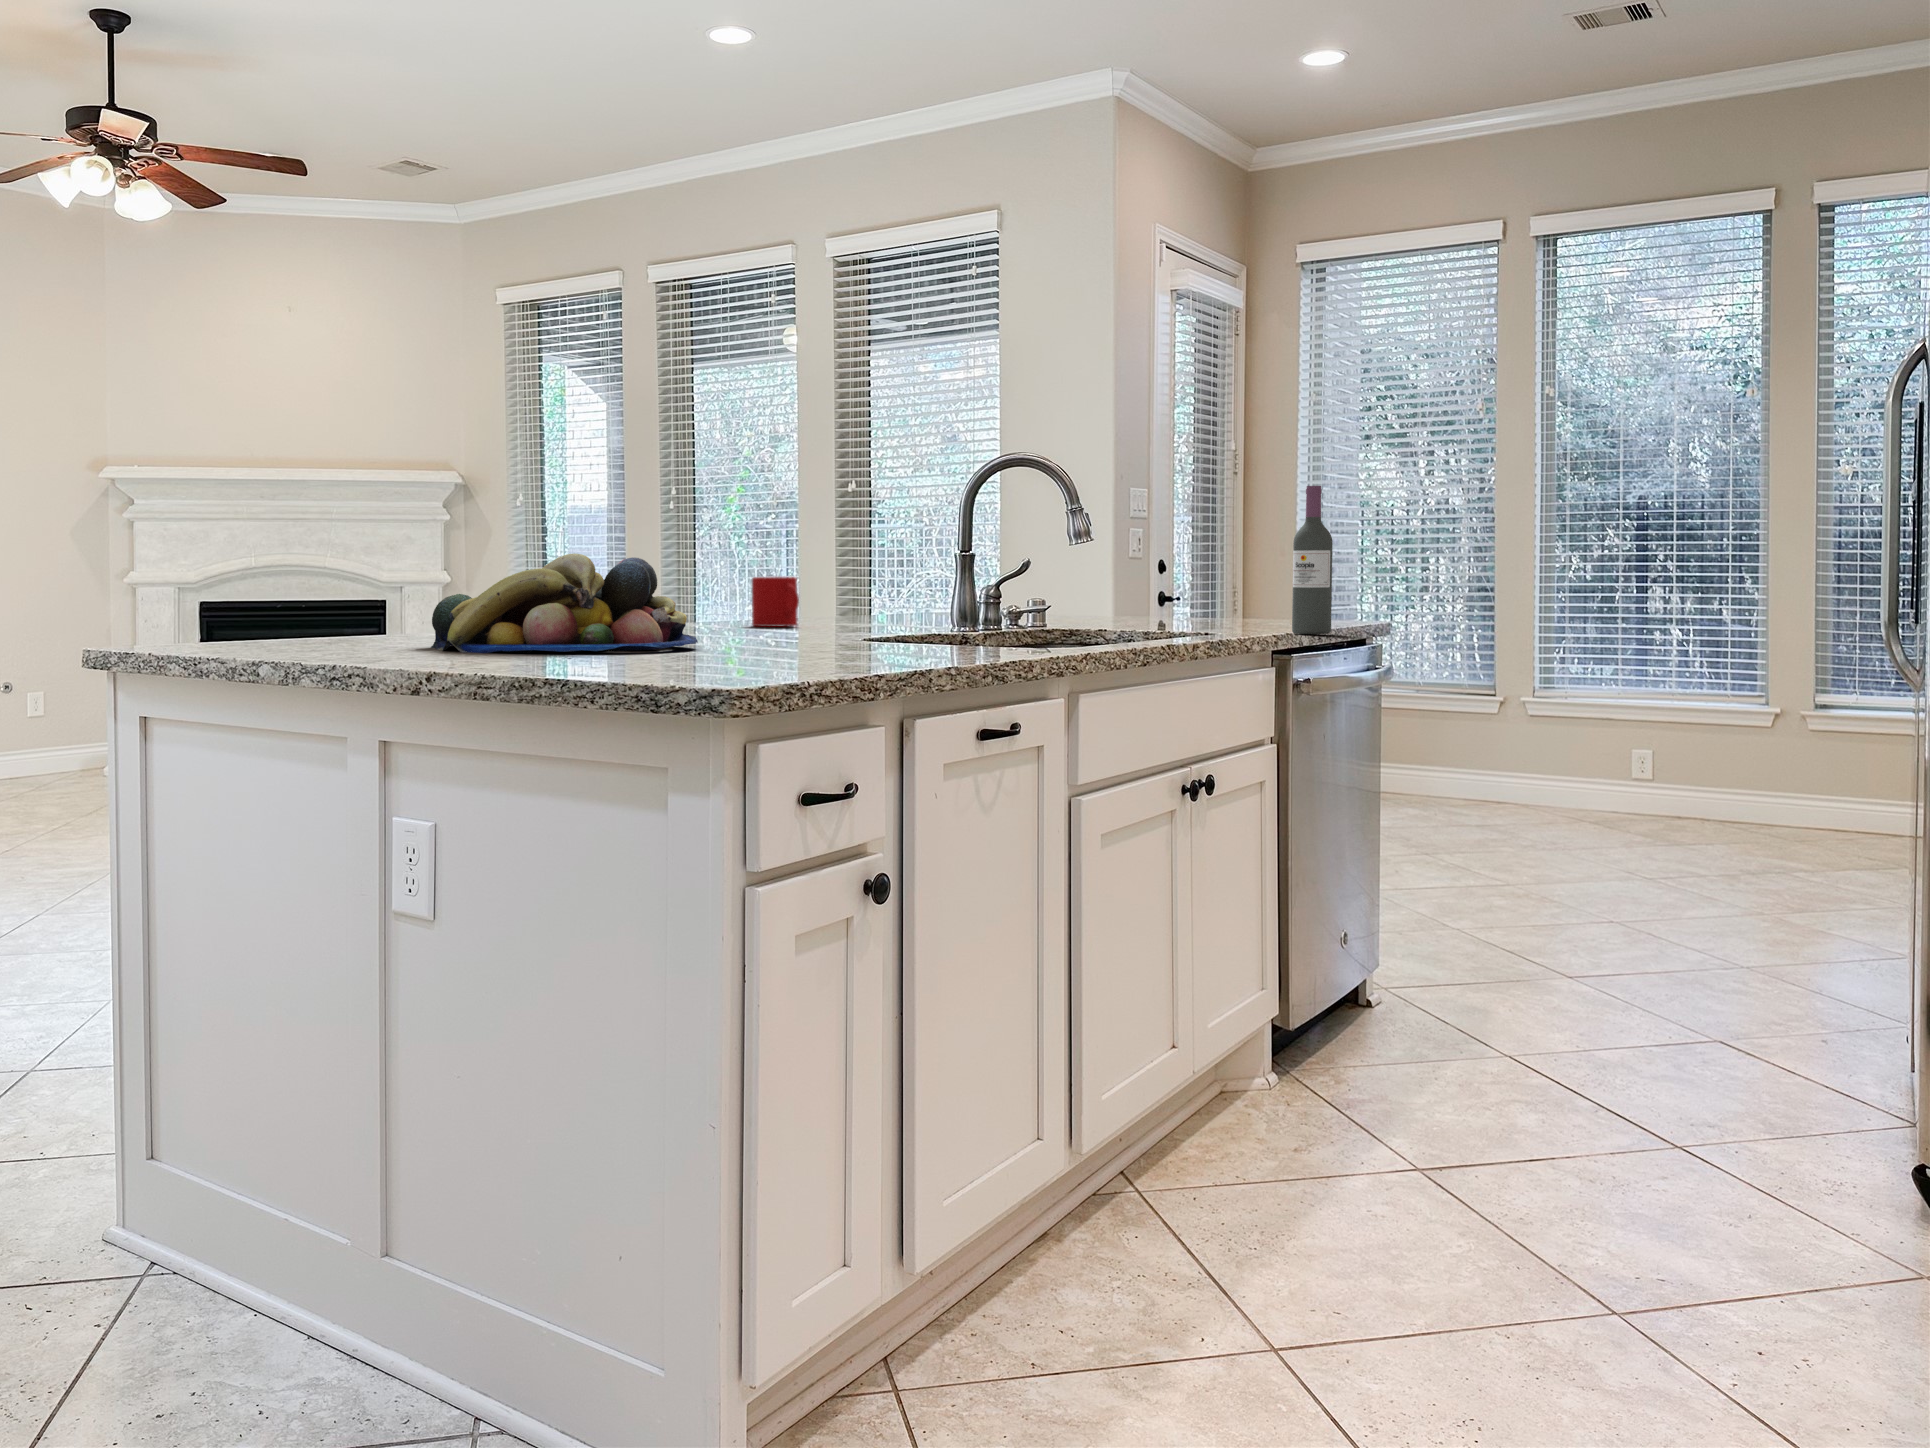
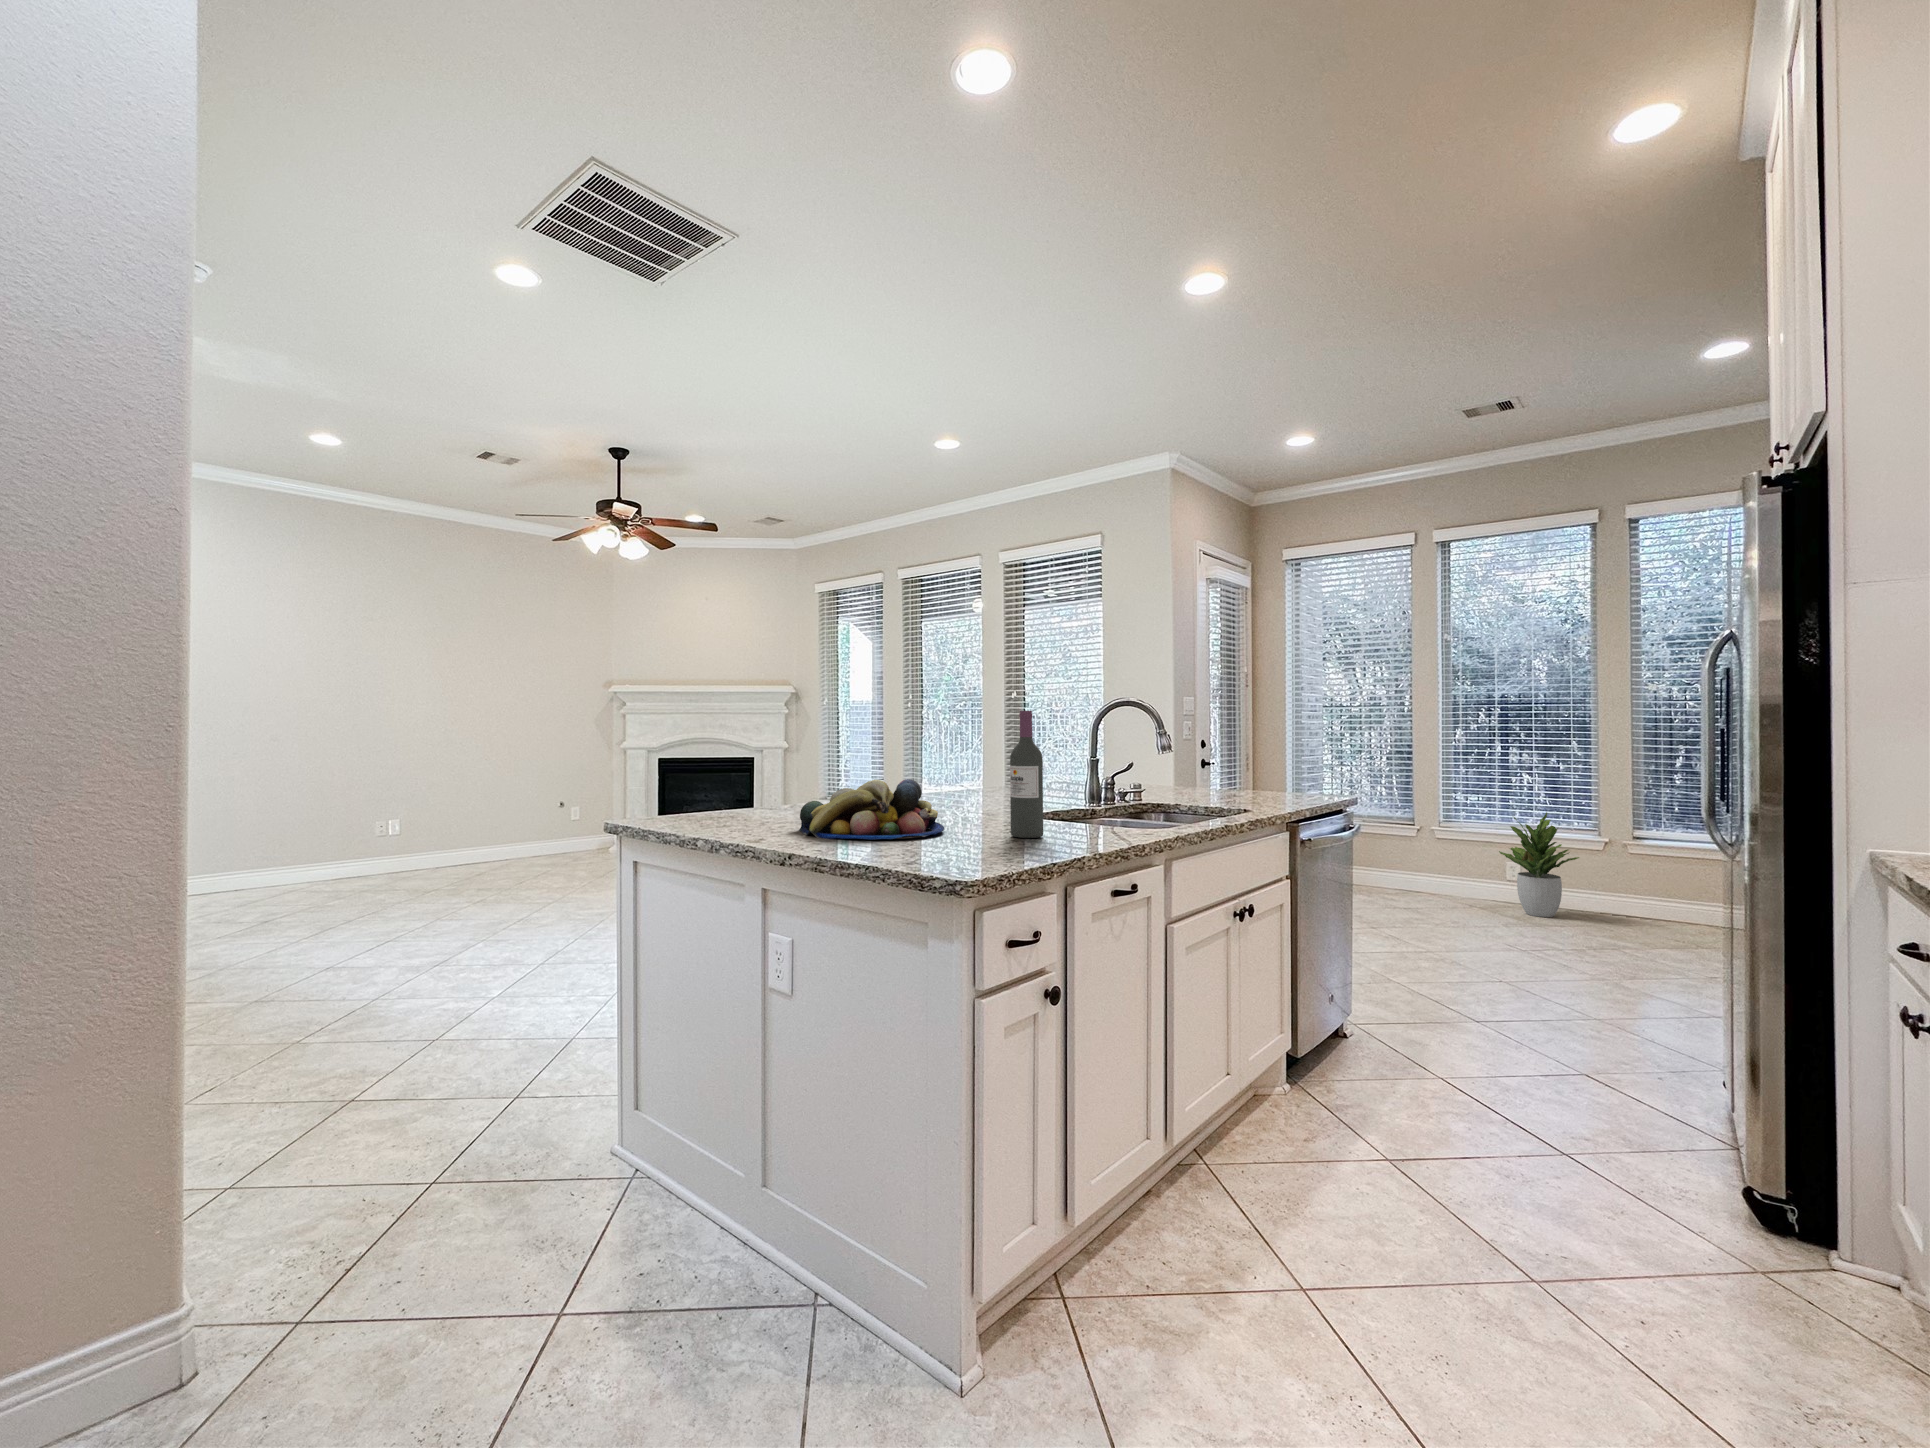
wine bottle: present [1292,486,1333,634] -> present [1010,711,1043,838]
mug: present [752,577,799,627] -> none [967,768,994,798]
potted plant: none [1605,672,1722,835] -> present [1499,812,1579,917]

